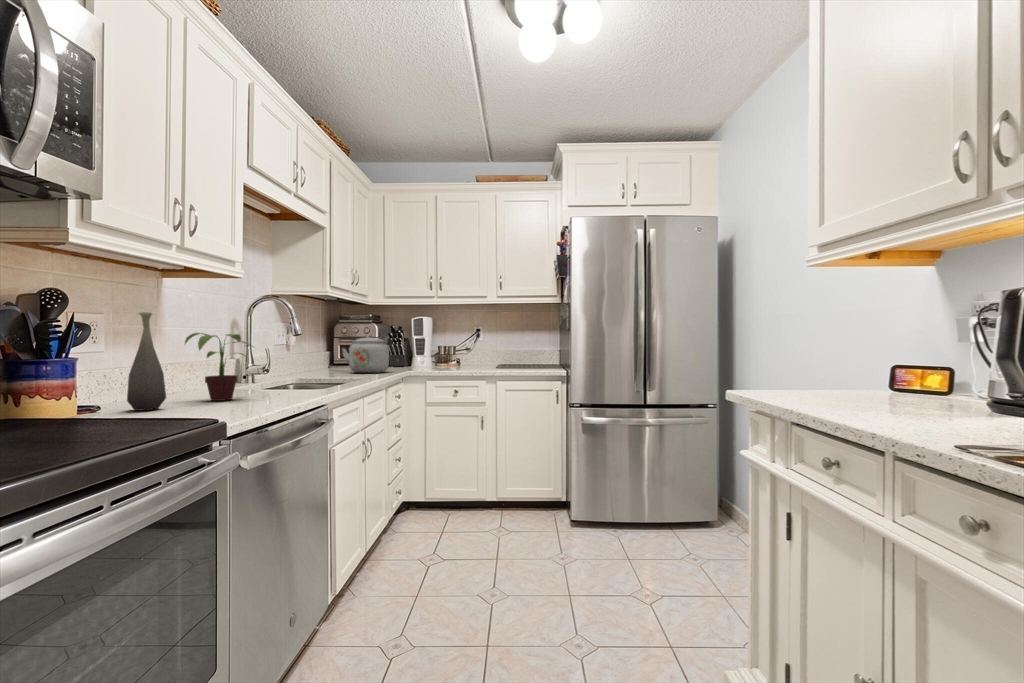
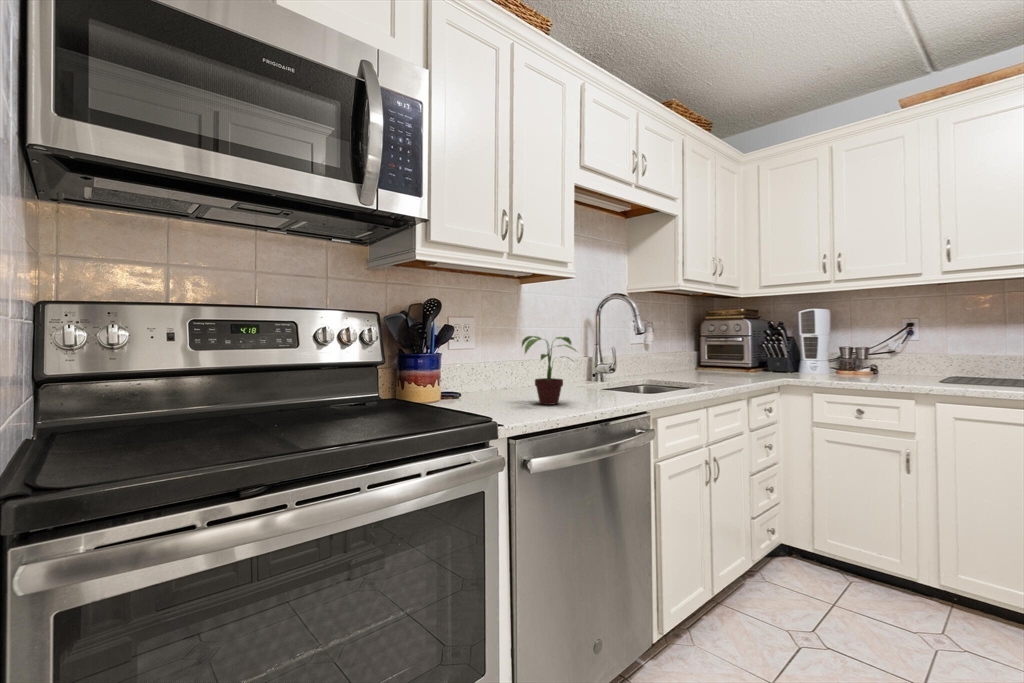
bottle: present [127,312,166,411] -> none [464,318,494,410]
kettle: present [342,335,393,373] -> none [709,333,772,378]

